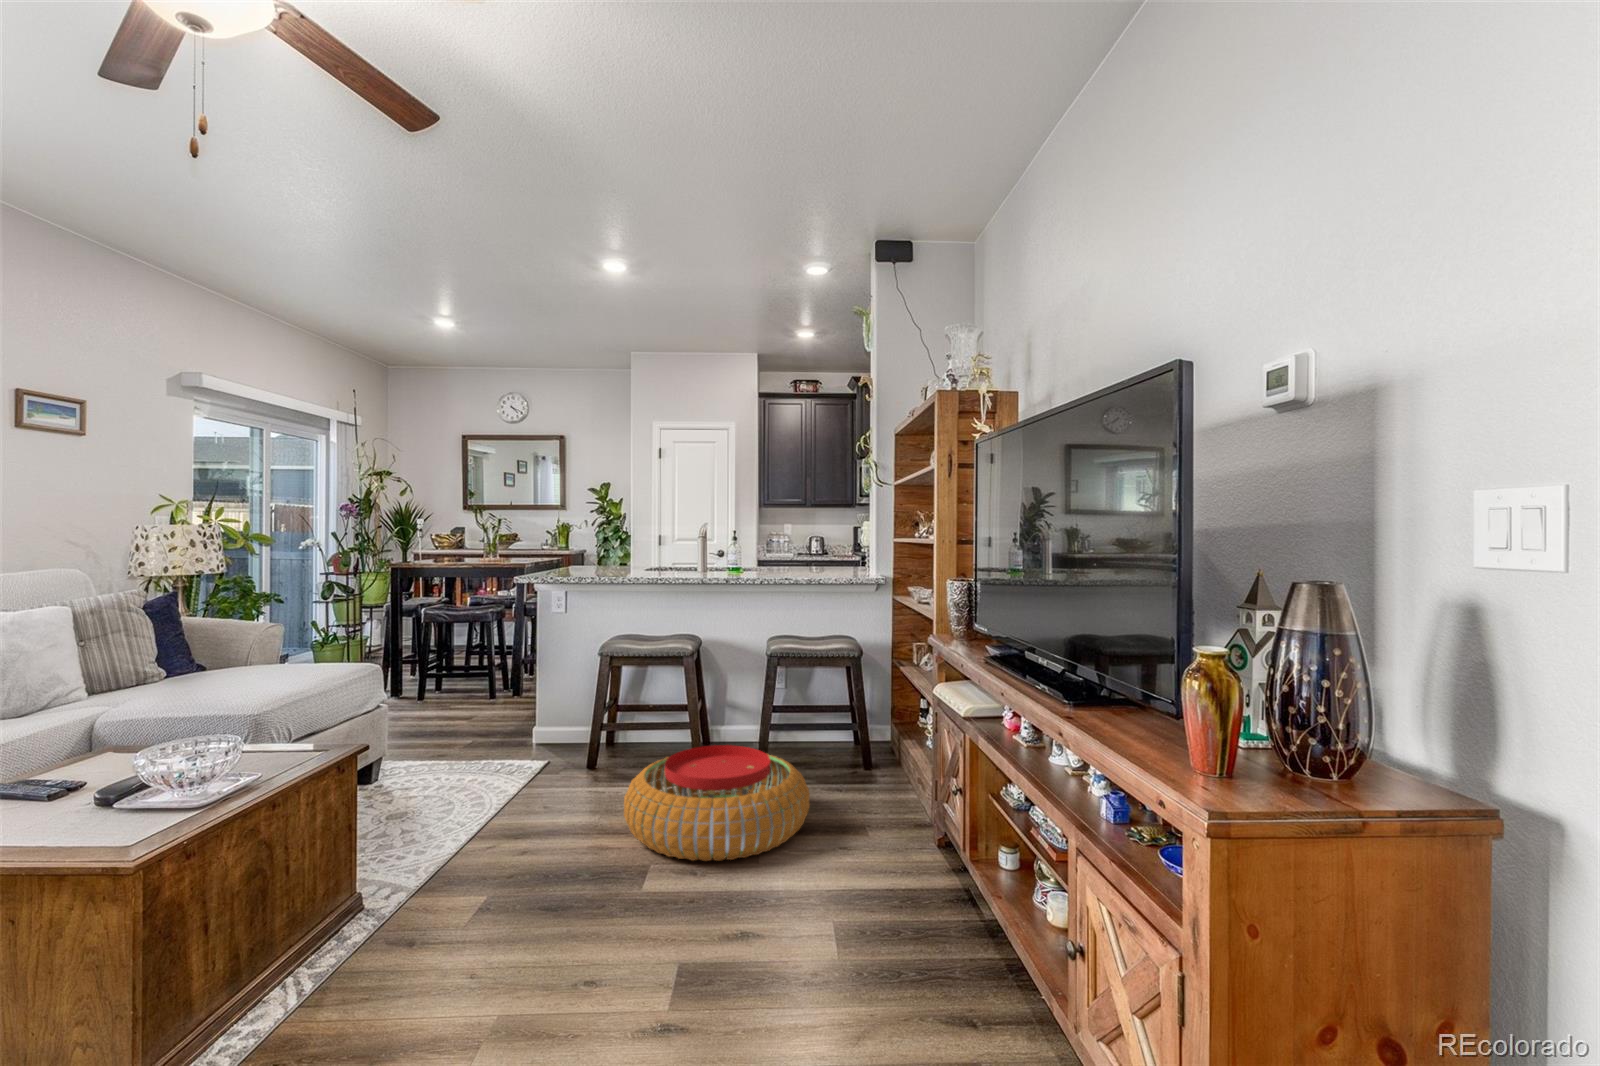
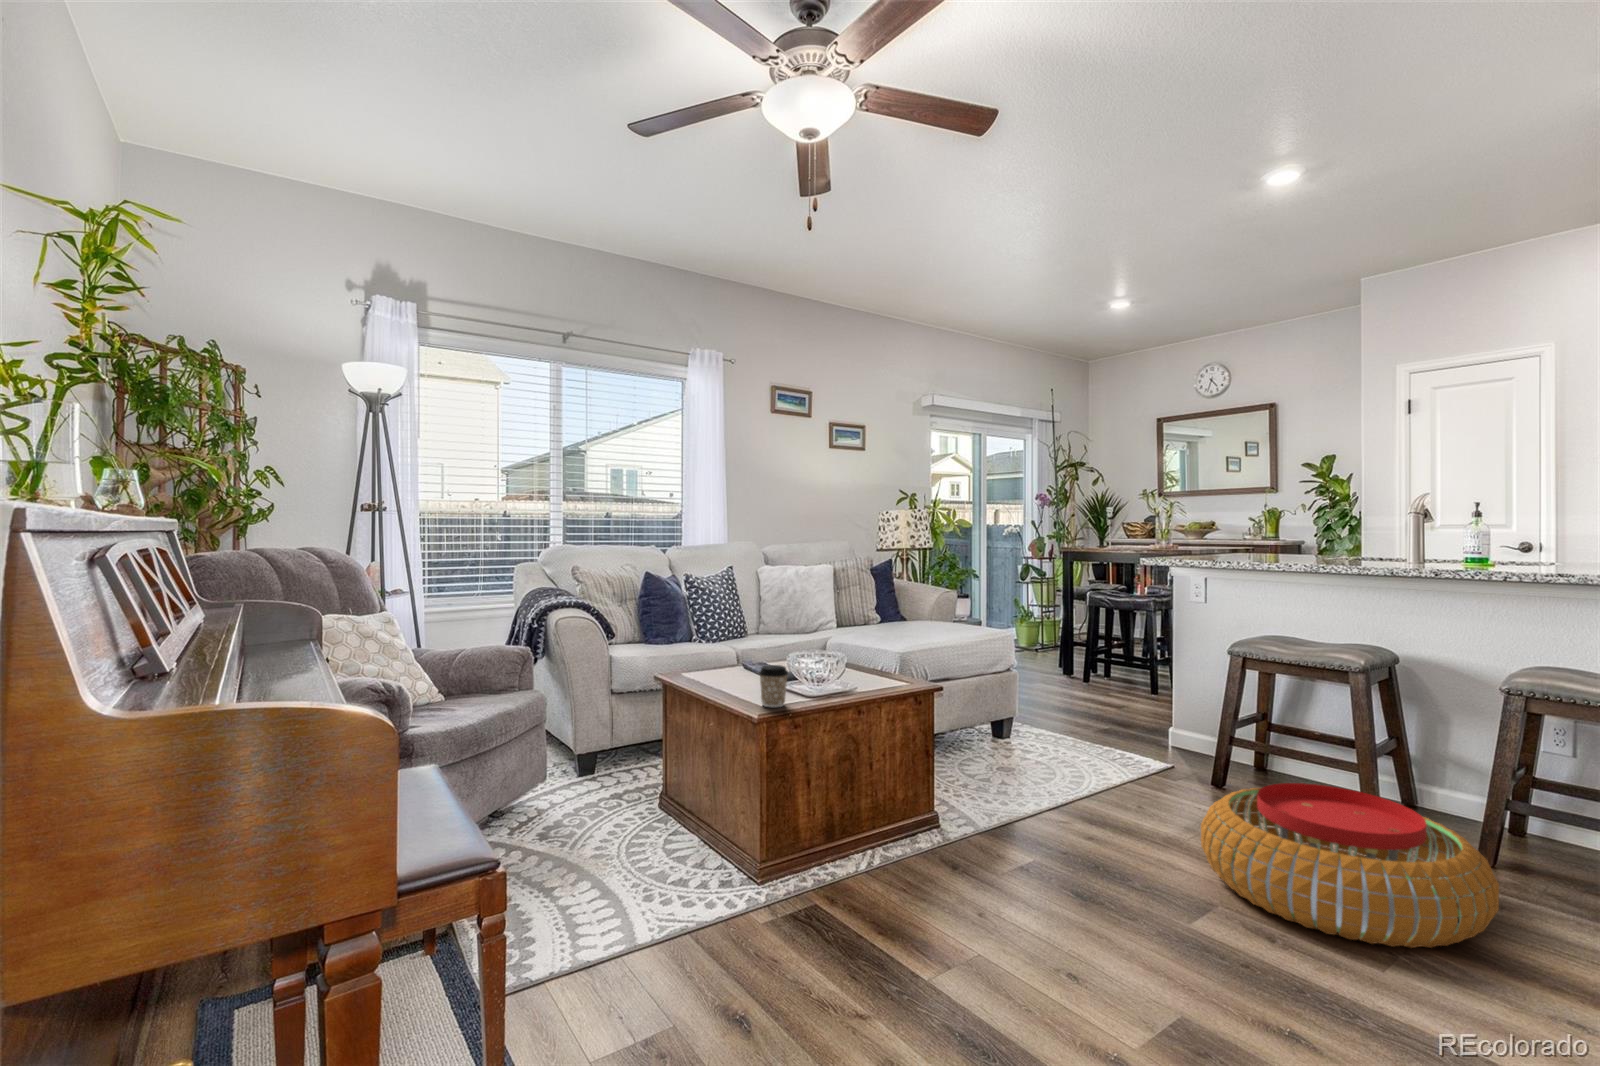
coffee cup: none [94,773,154,841] -> present [759,665,788,707]

